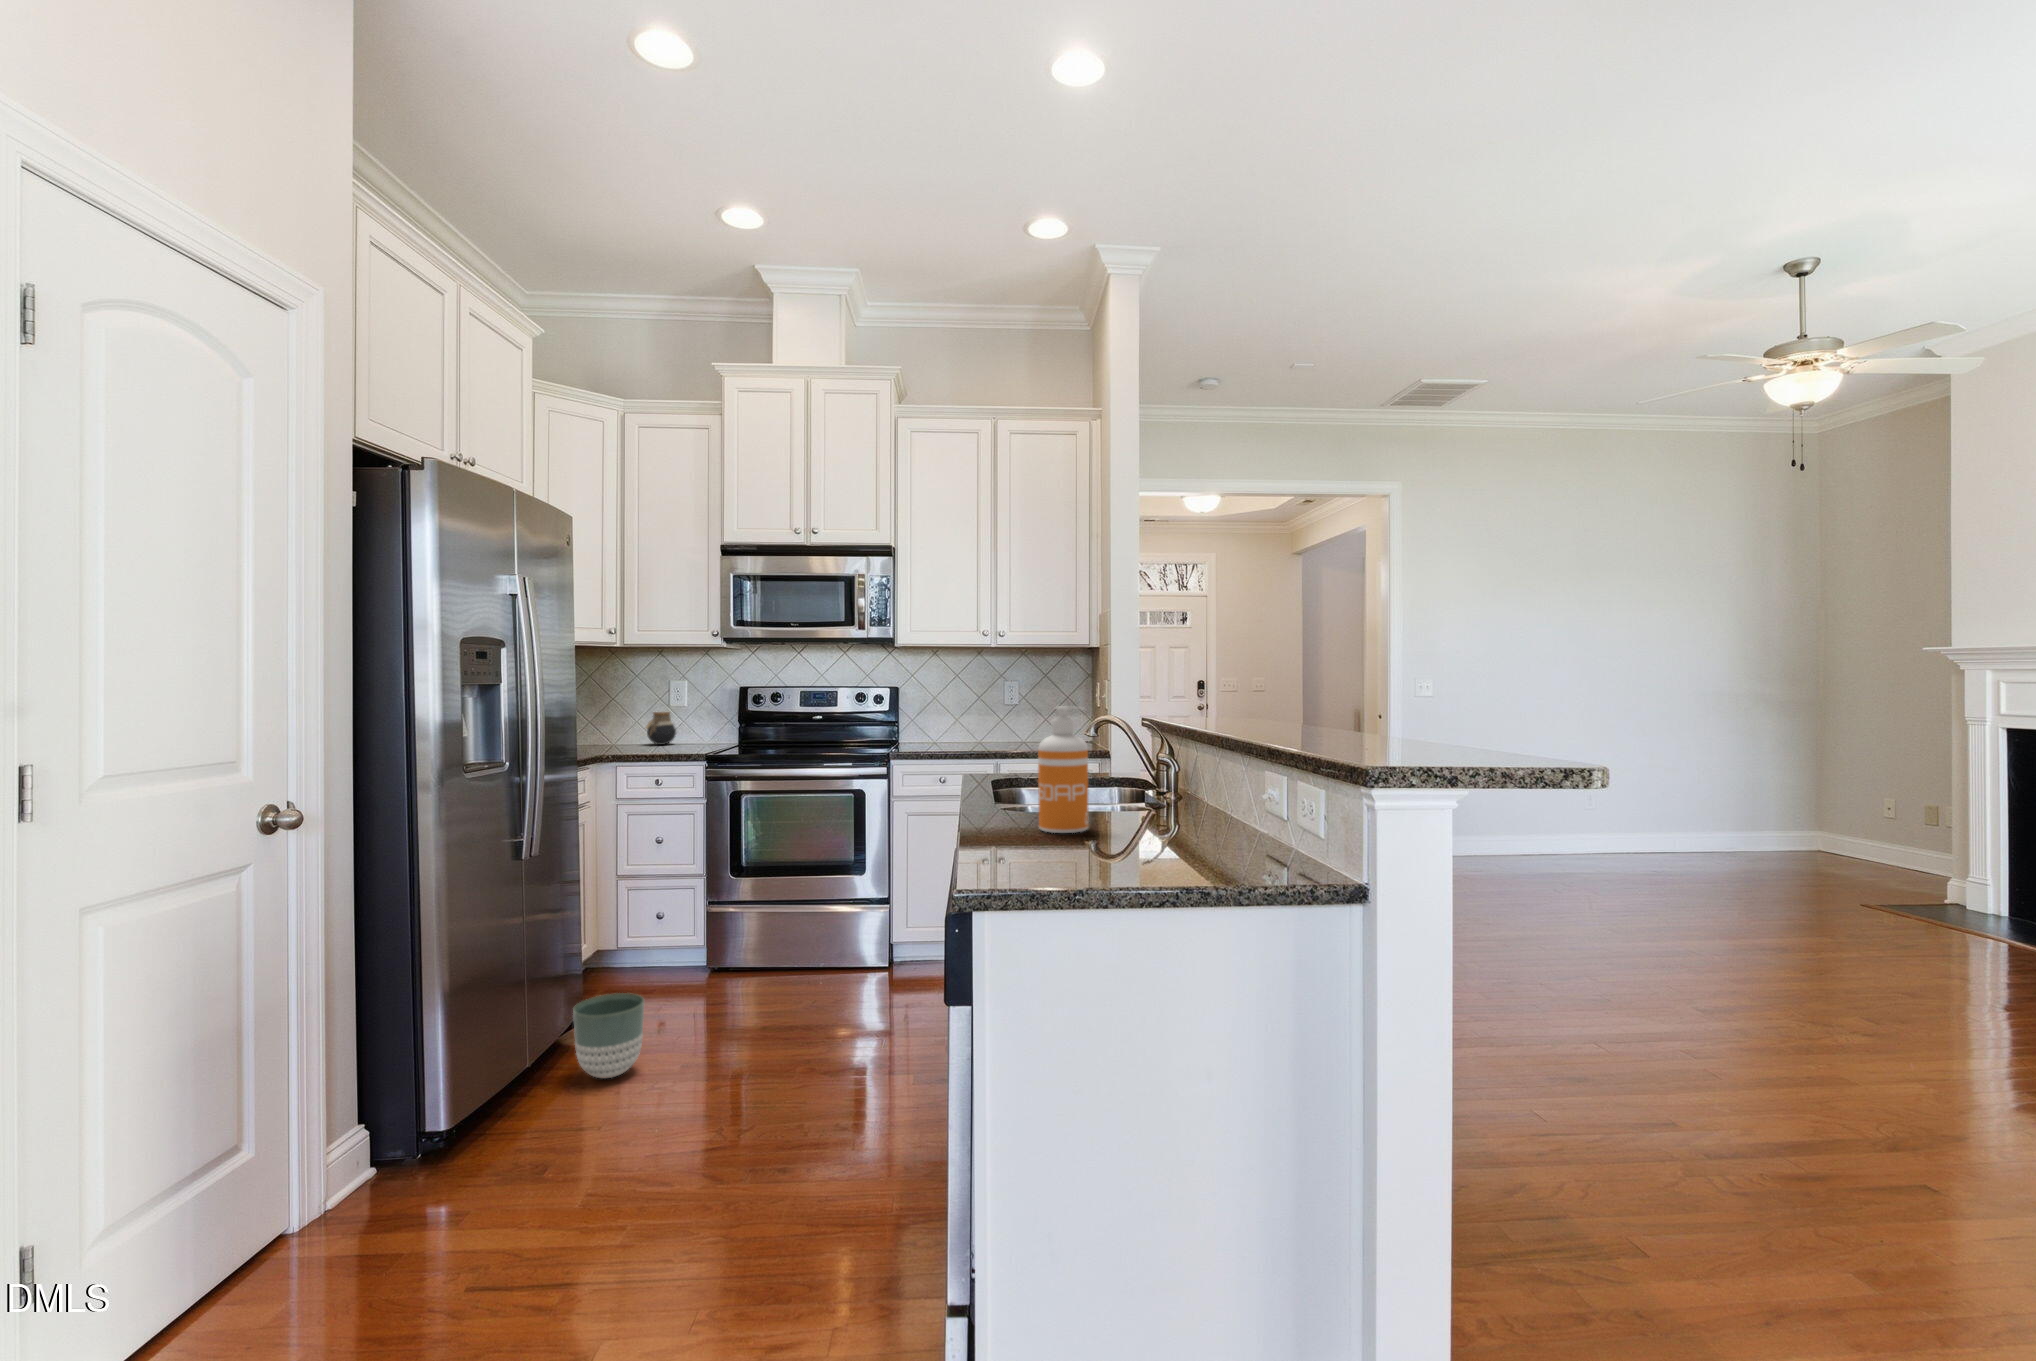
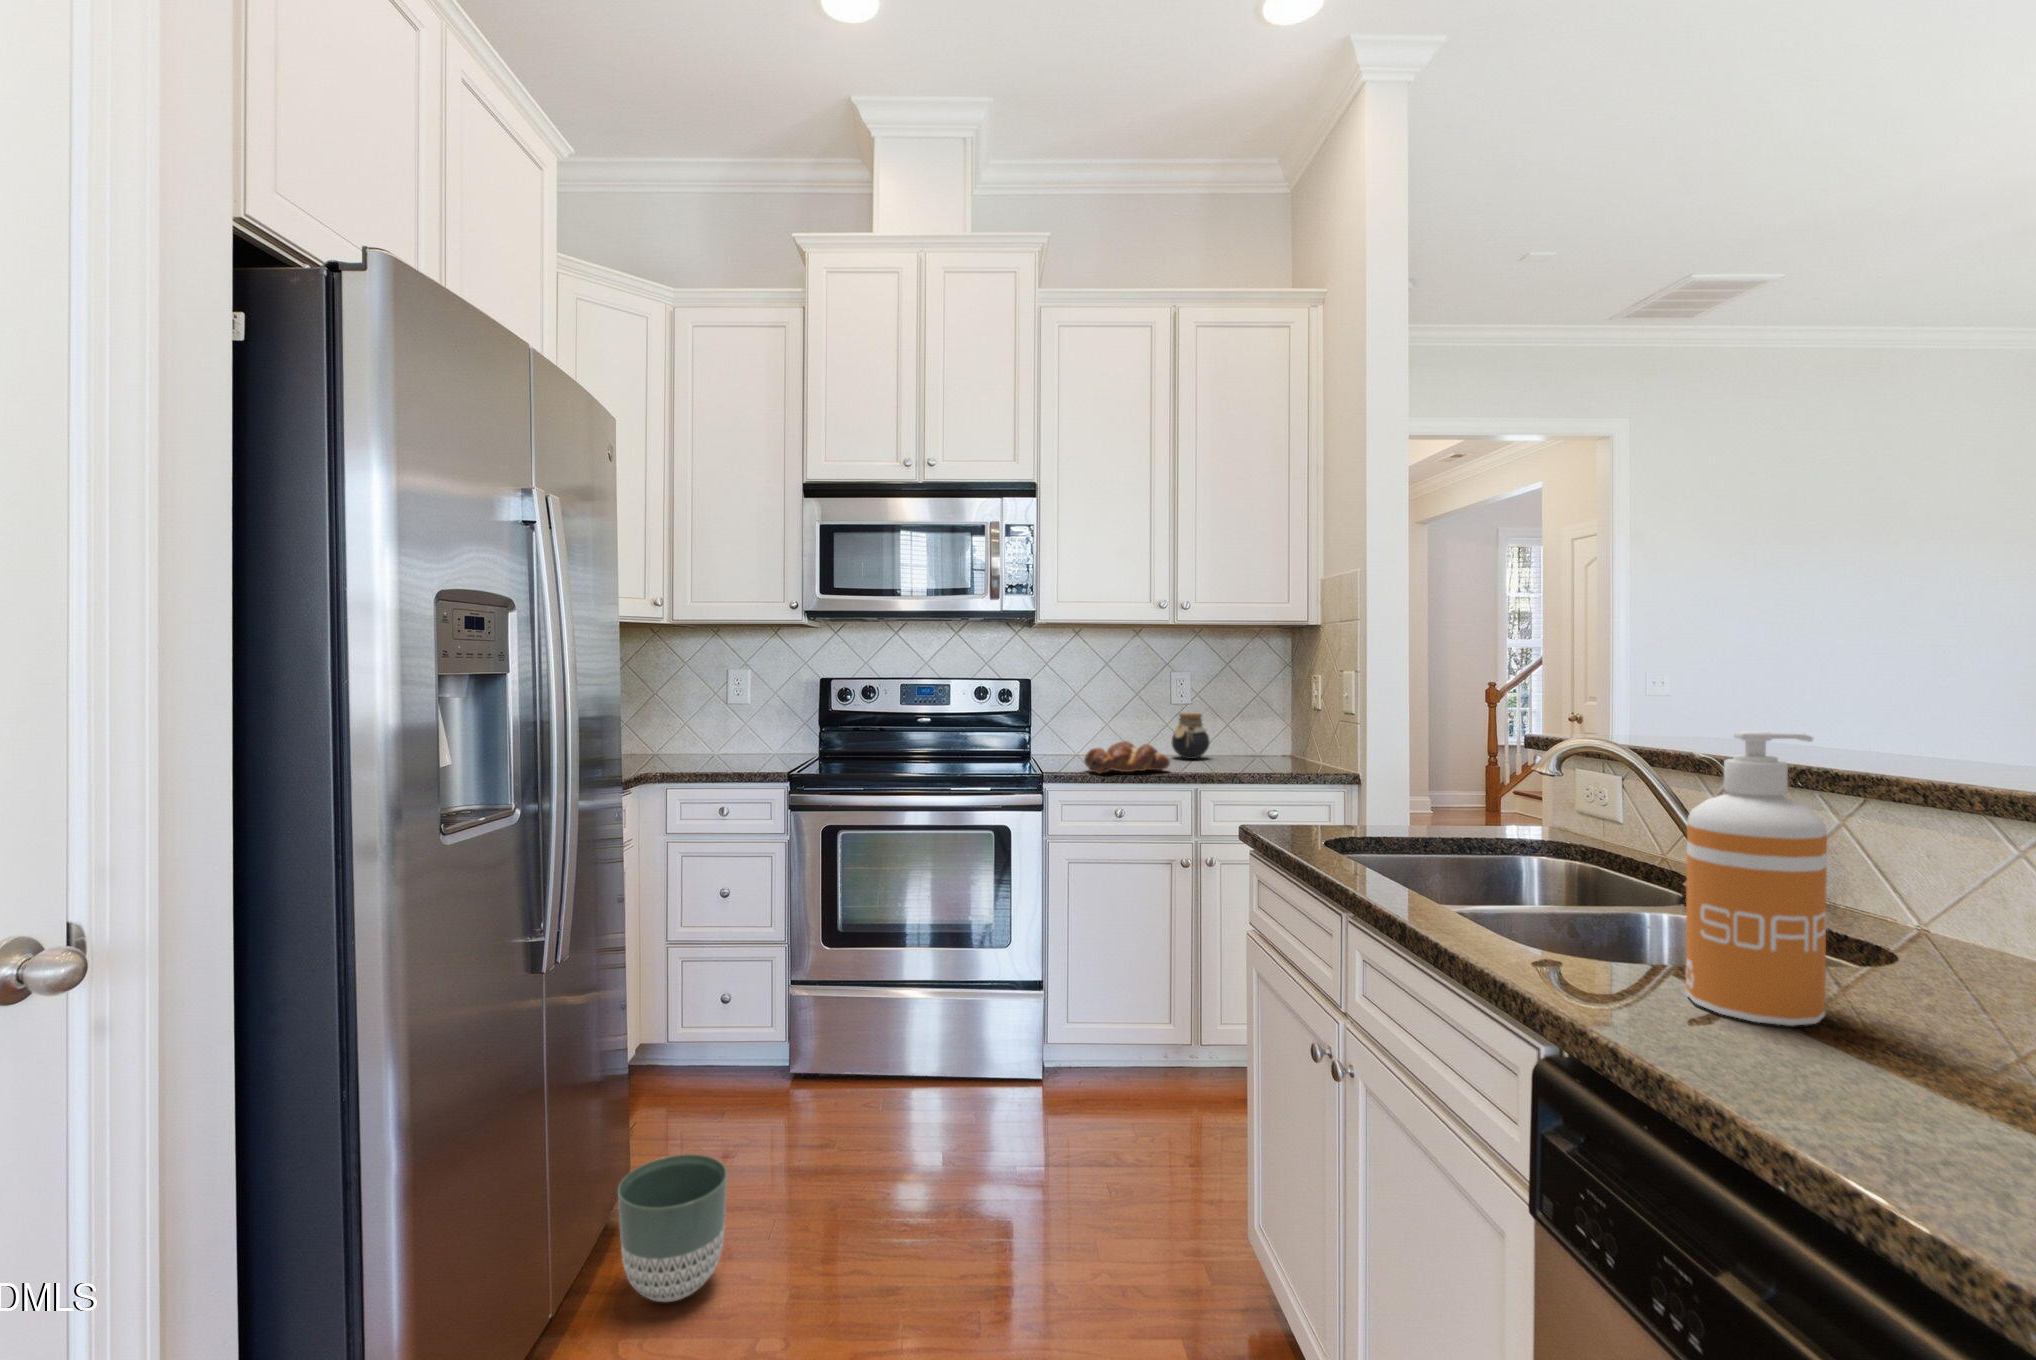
jar: present [646,712,676,745] -> present [1172,713,1210,759]
bread loaf: none [923,731,985,754] -> present [1084,741,1170,773]

